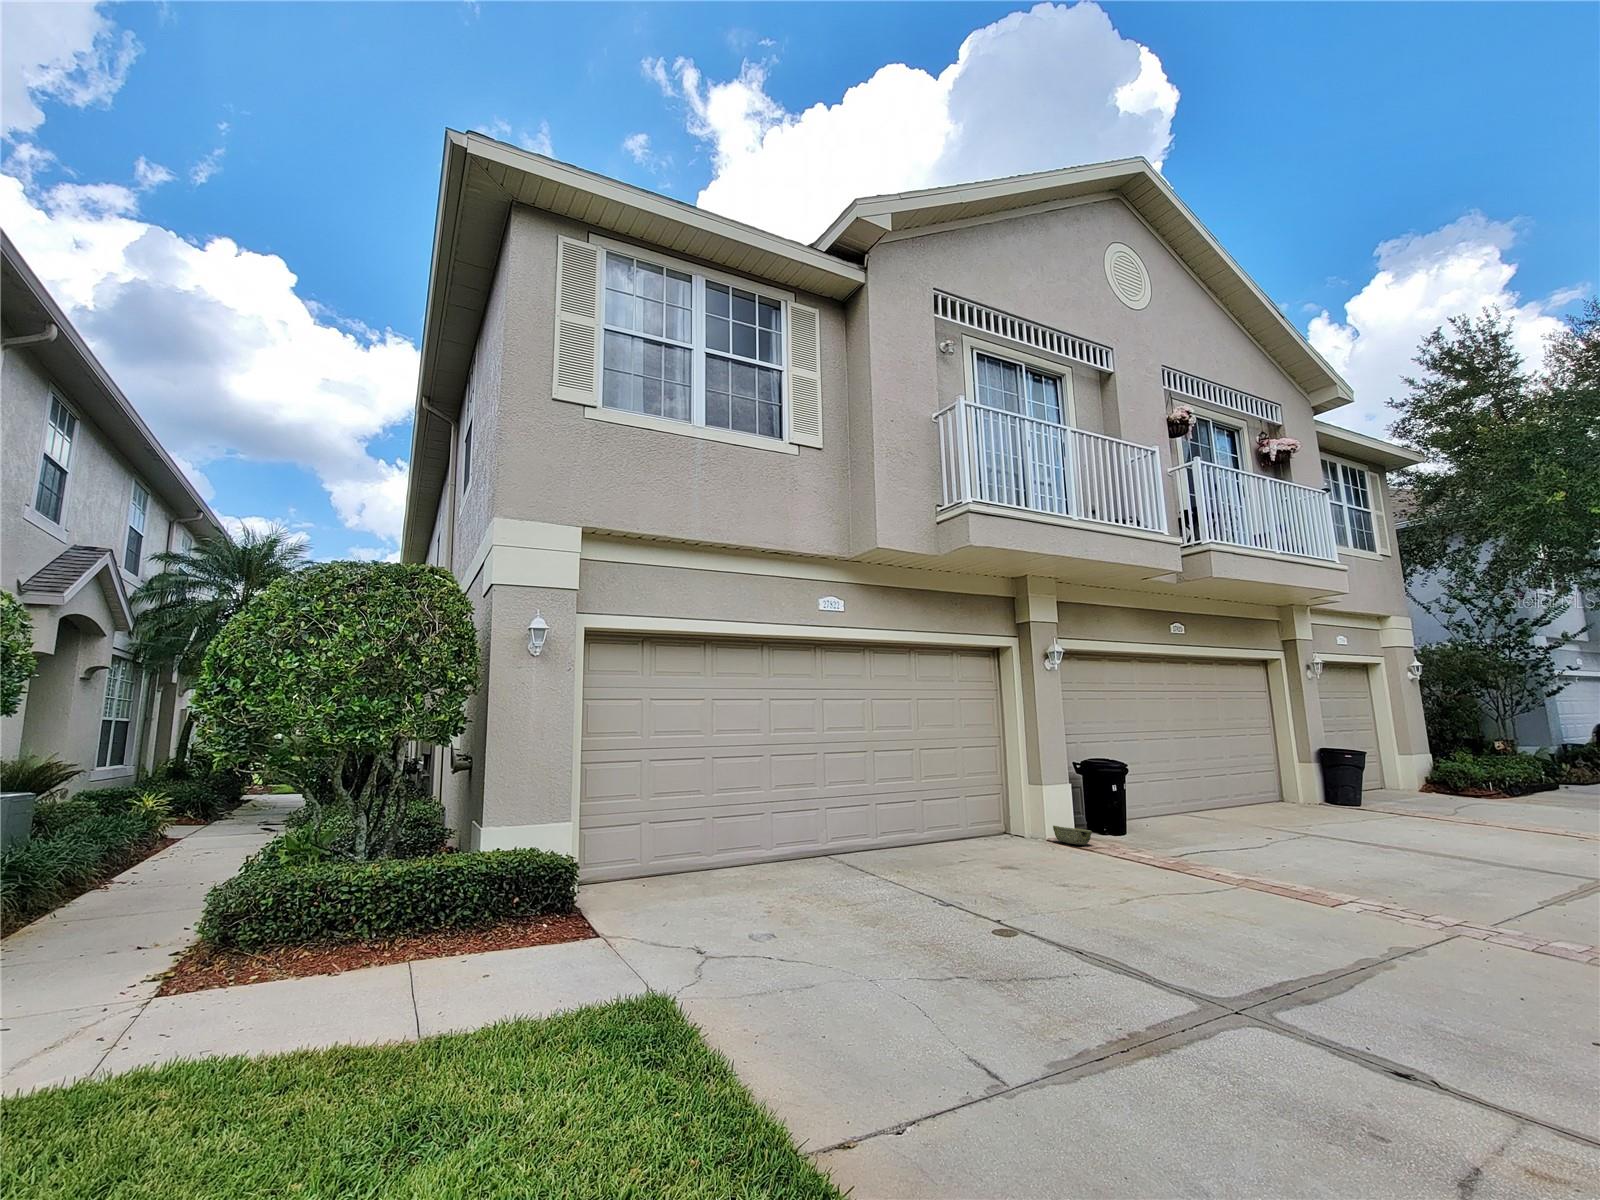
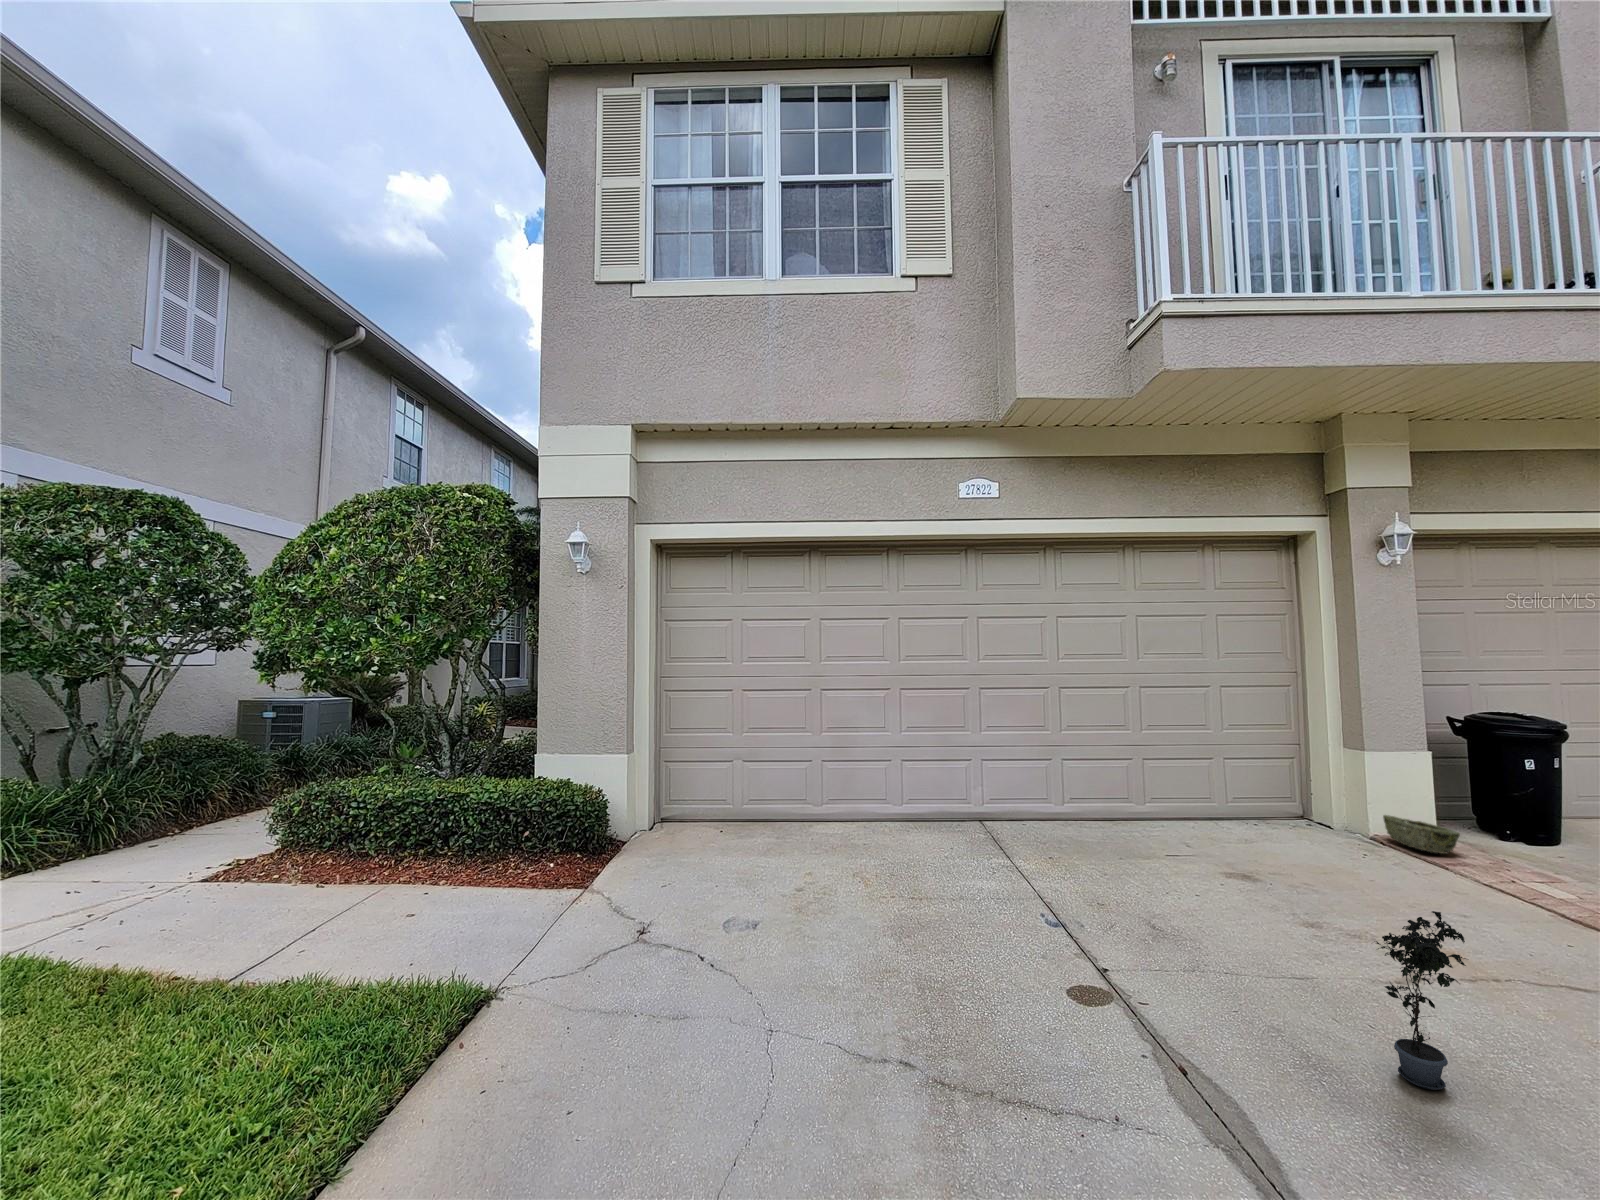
potted plant: none [1126,845,1165,931] -> present [1376,911,1466,1090]

